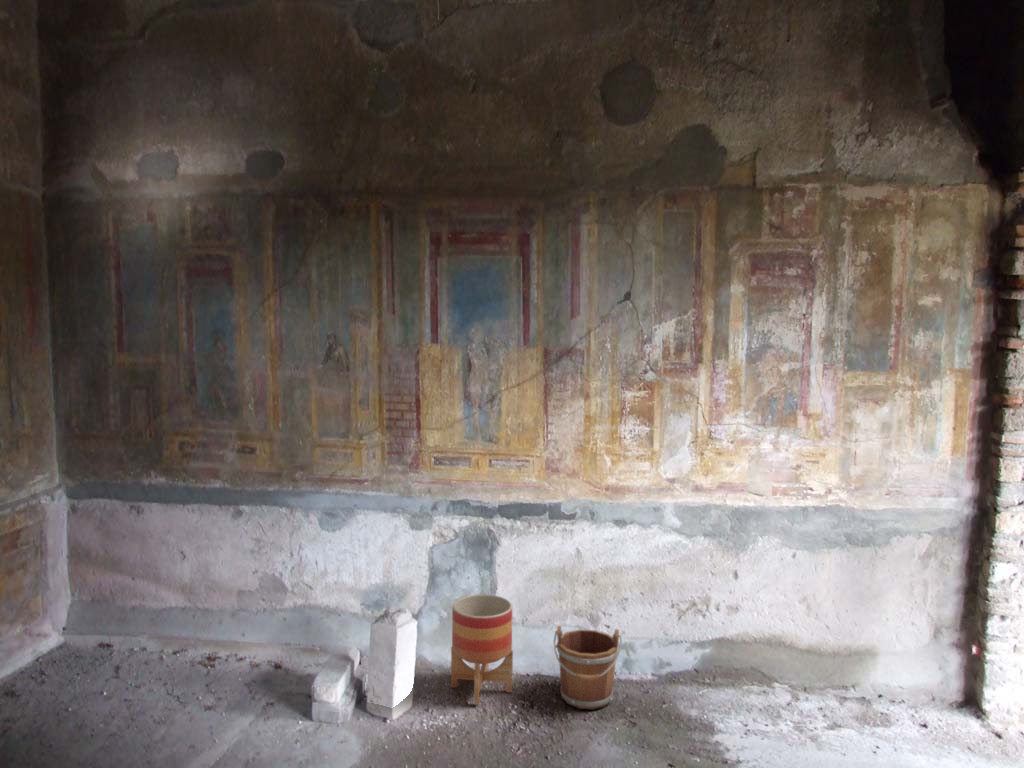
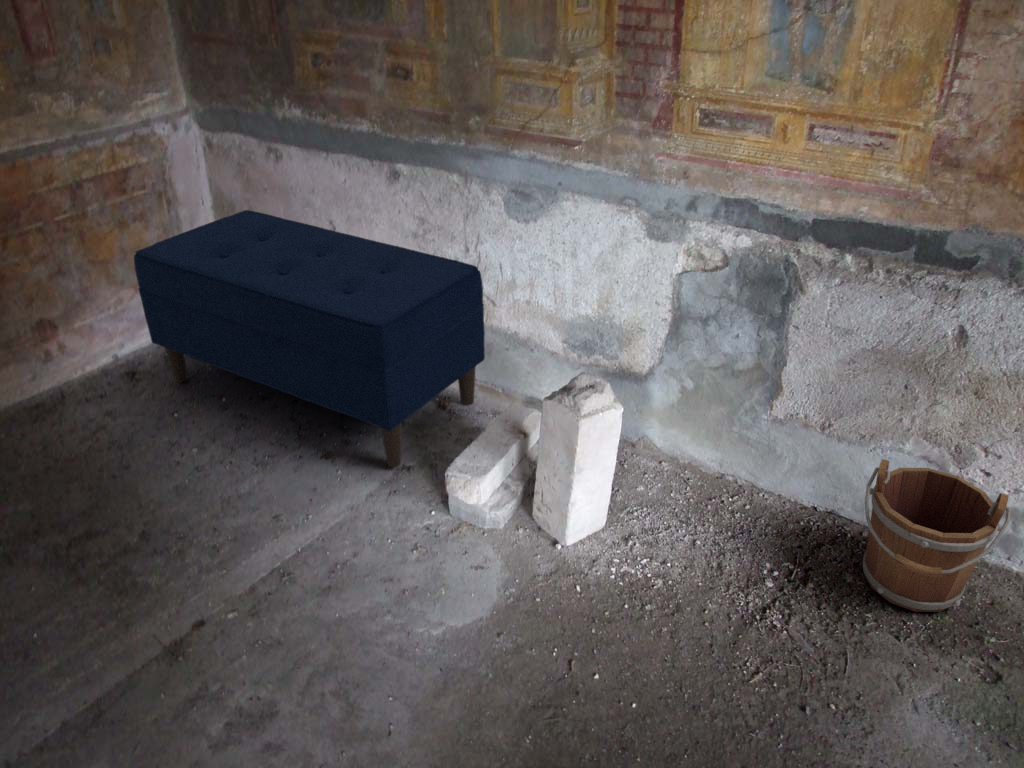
bench: none [34,553,306,708] -> present [134,210,485,467]
planter: present [451,594,513,705] -> none [678,370,802,547]

